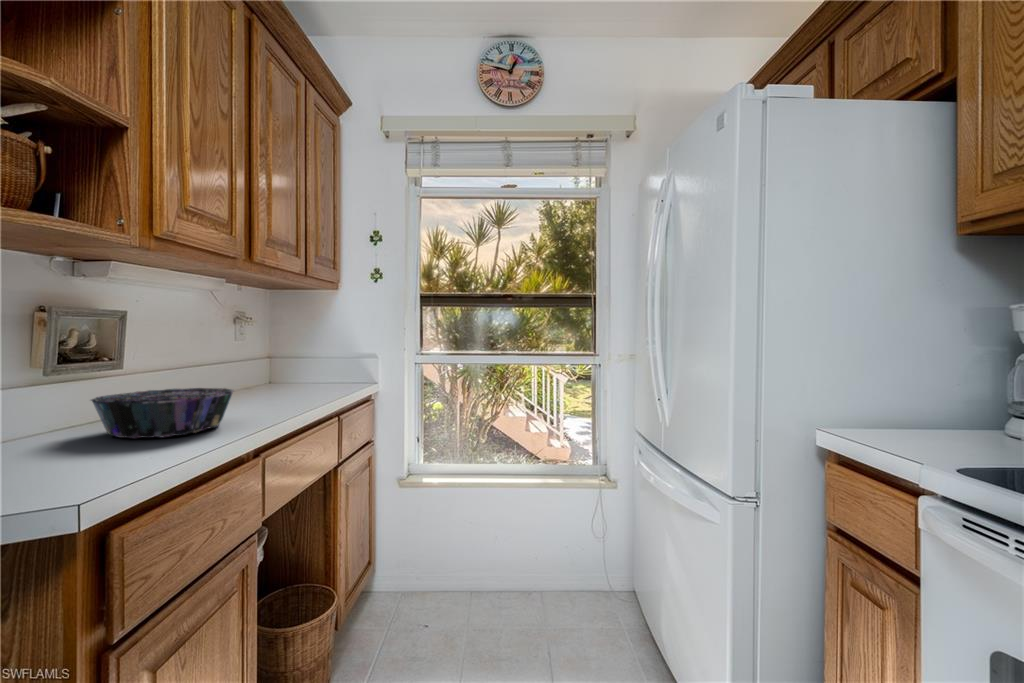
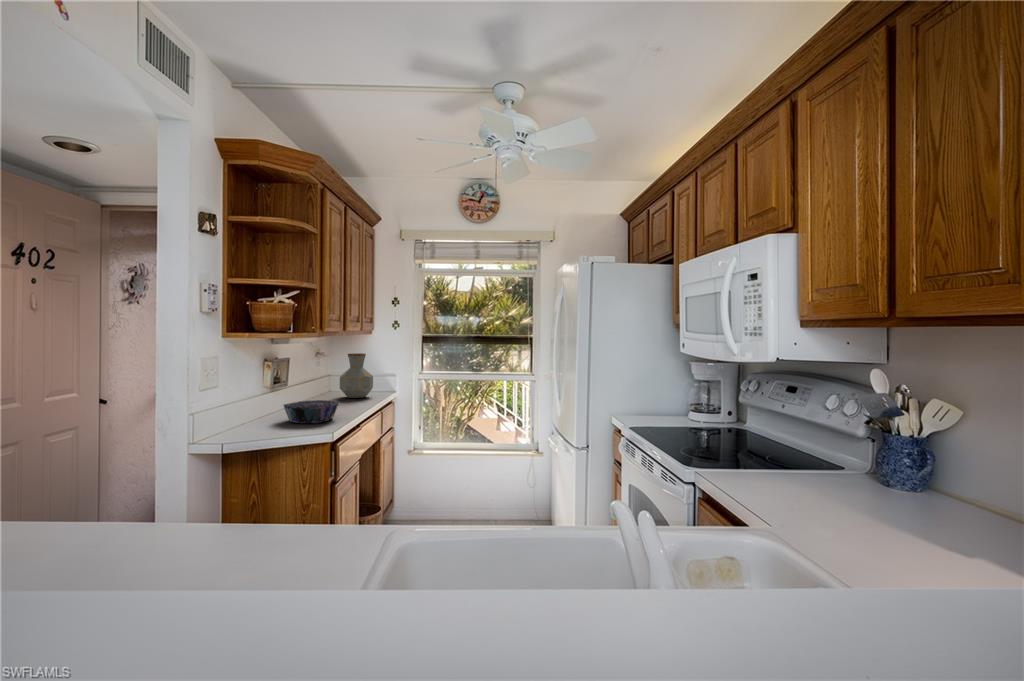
vase: none [280,315,339,390] -> present [340,353,373,398]

